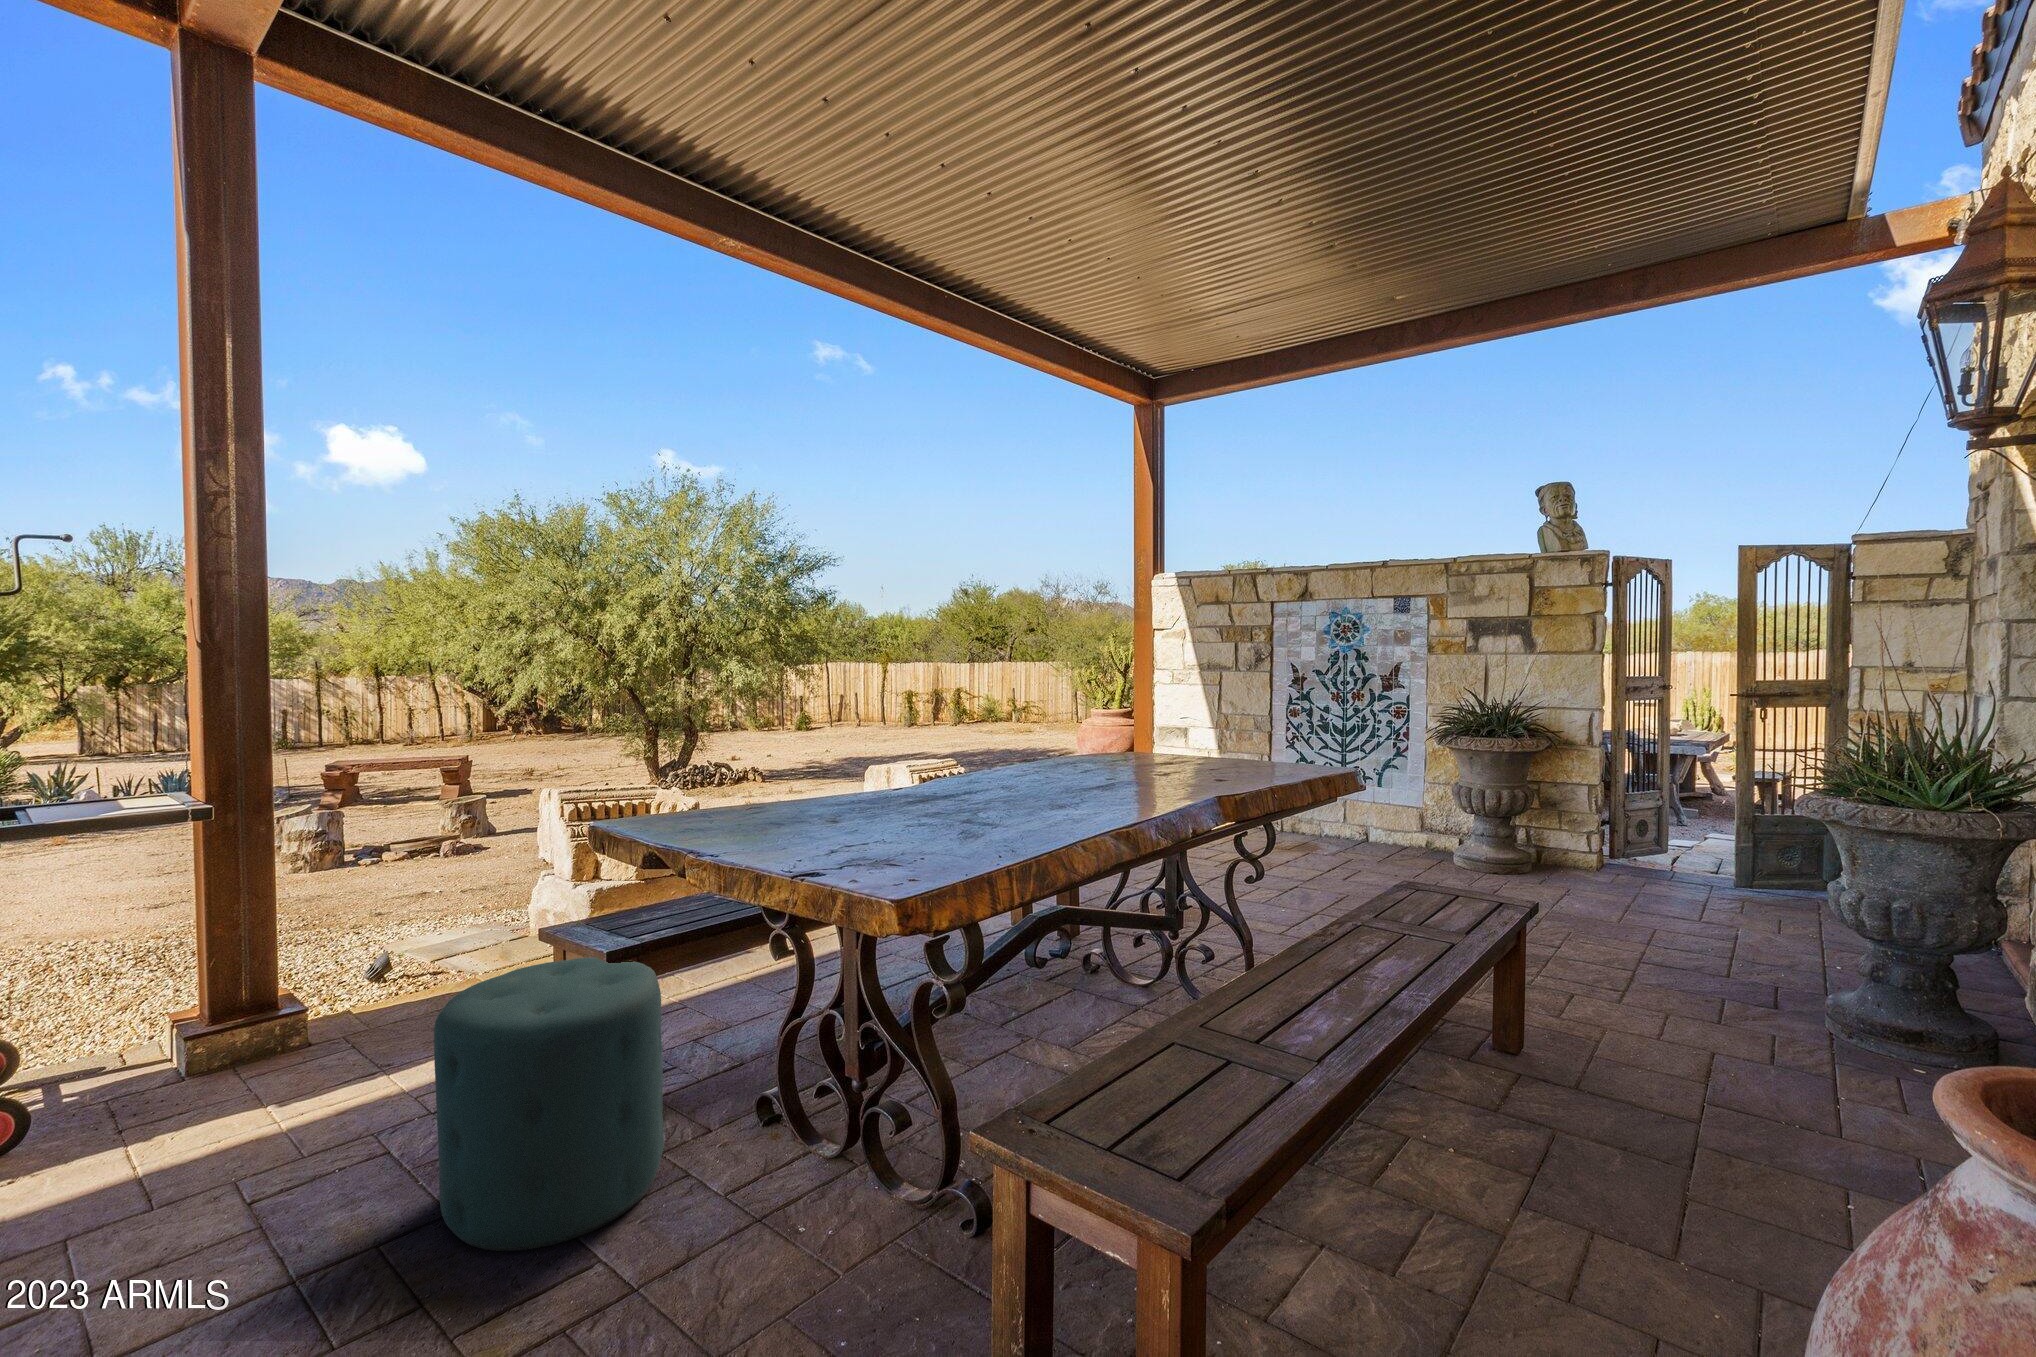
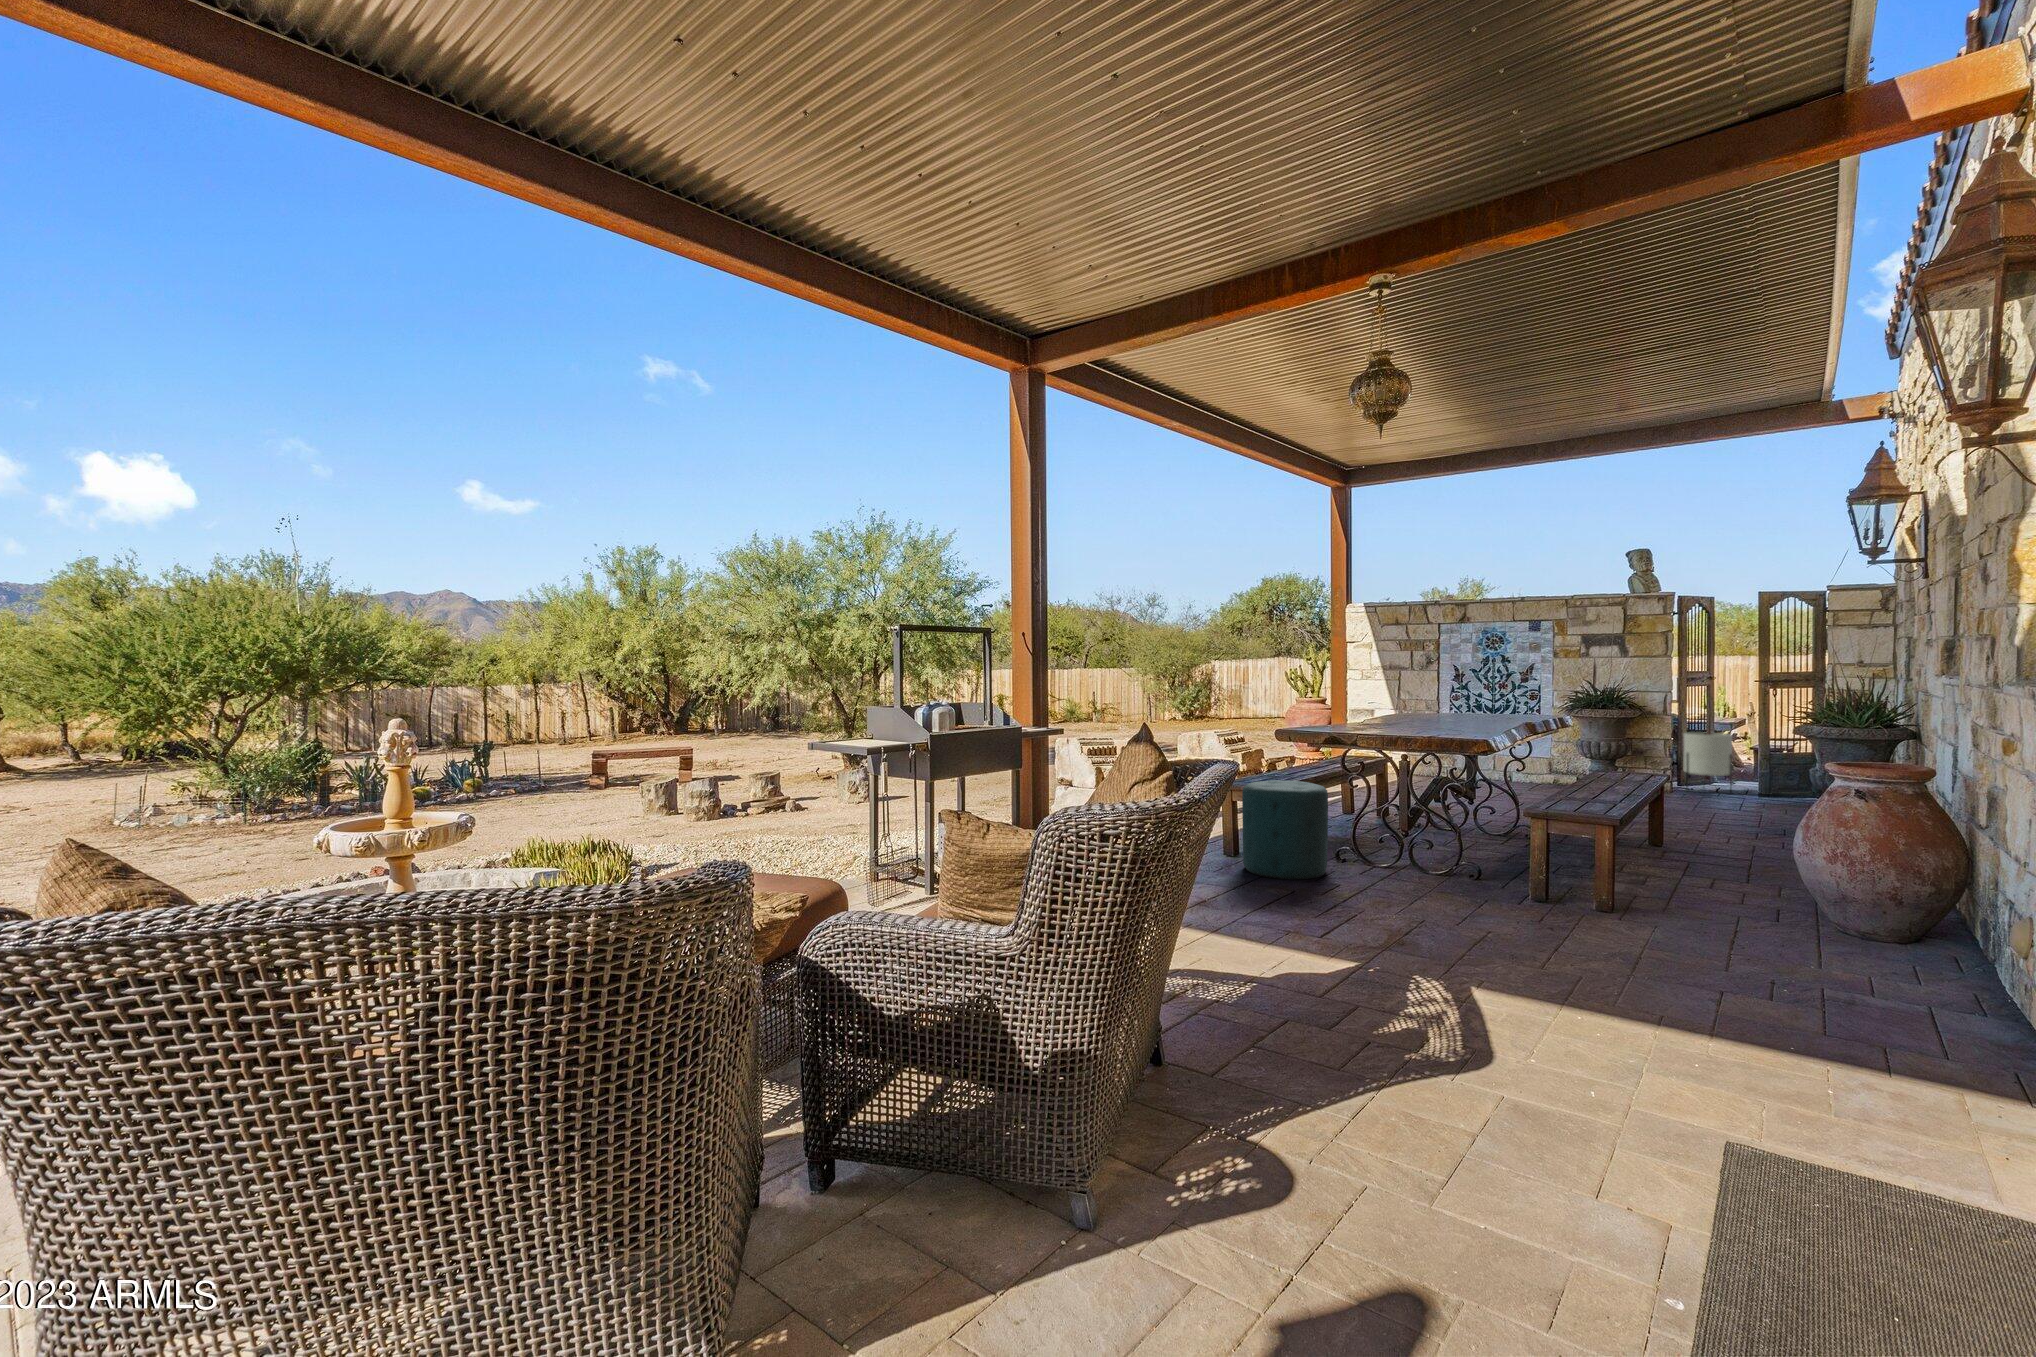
planter: none [1619,773,1694,876] -> present [1684,732,1732,791]

